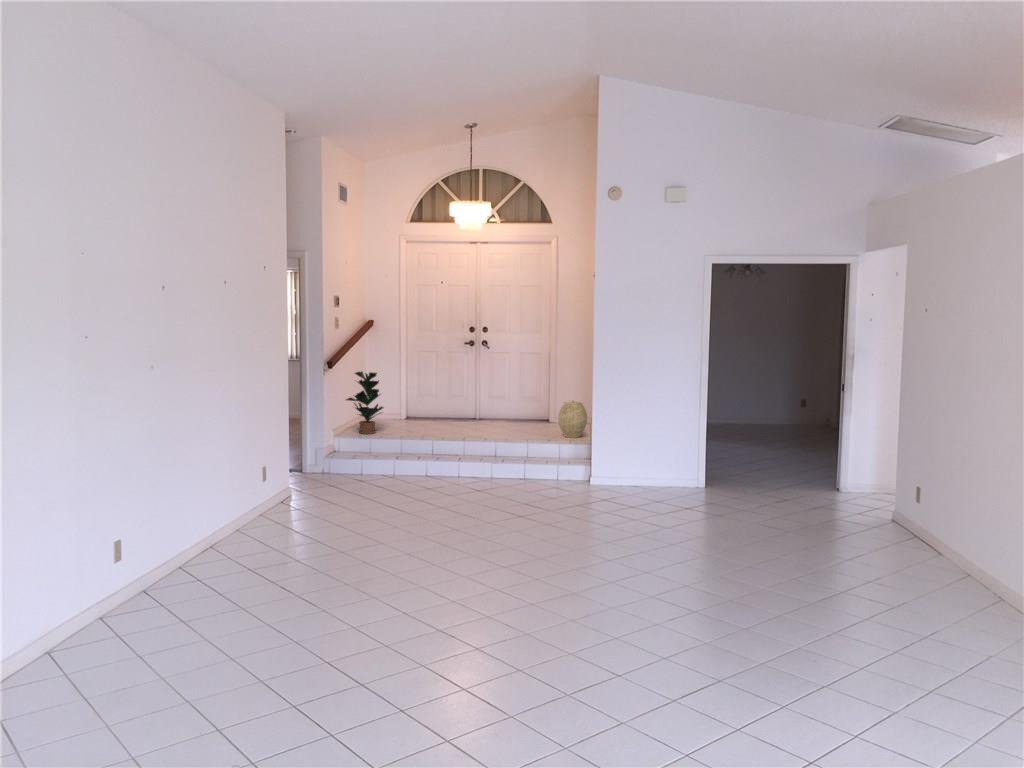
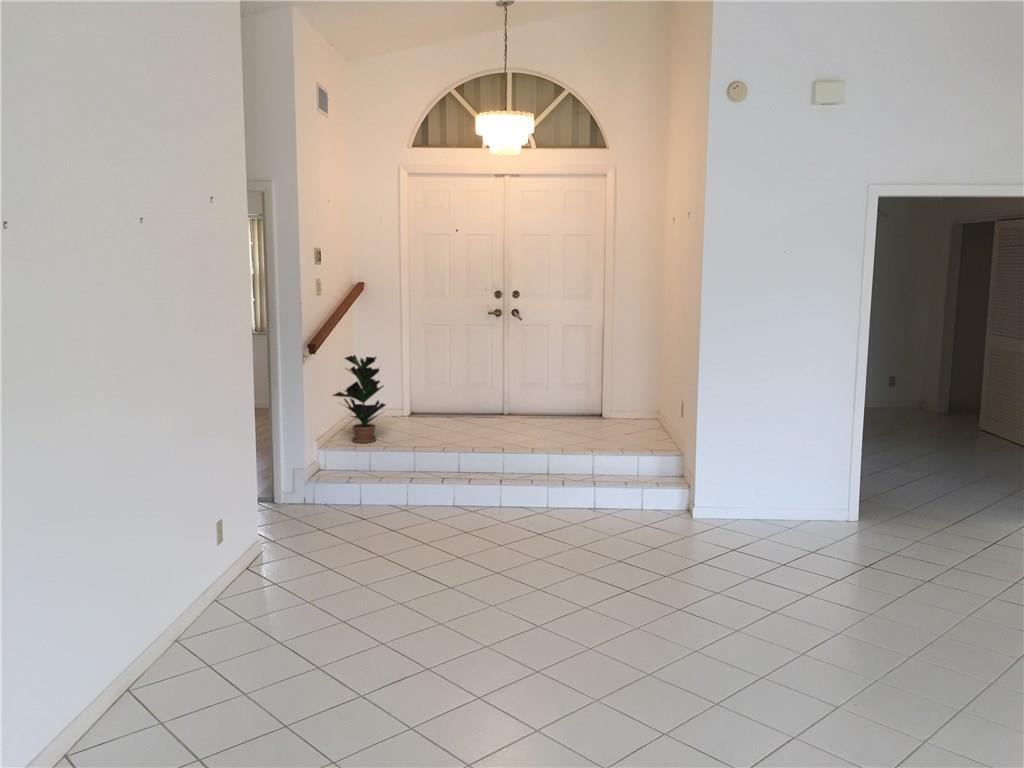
woven basket: present [558,401,587,438] -> none [628,392,669,443]

